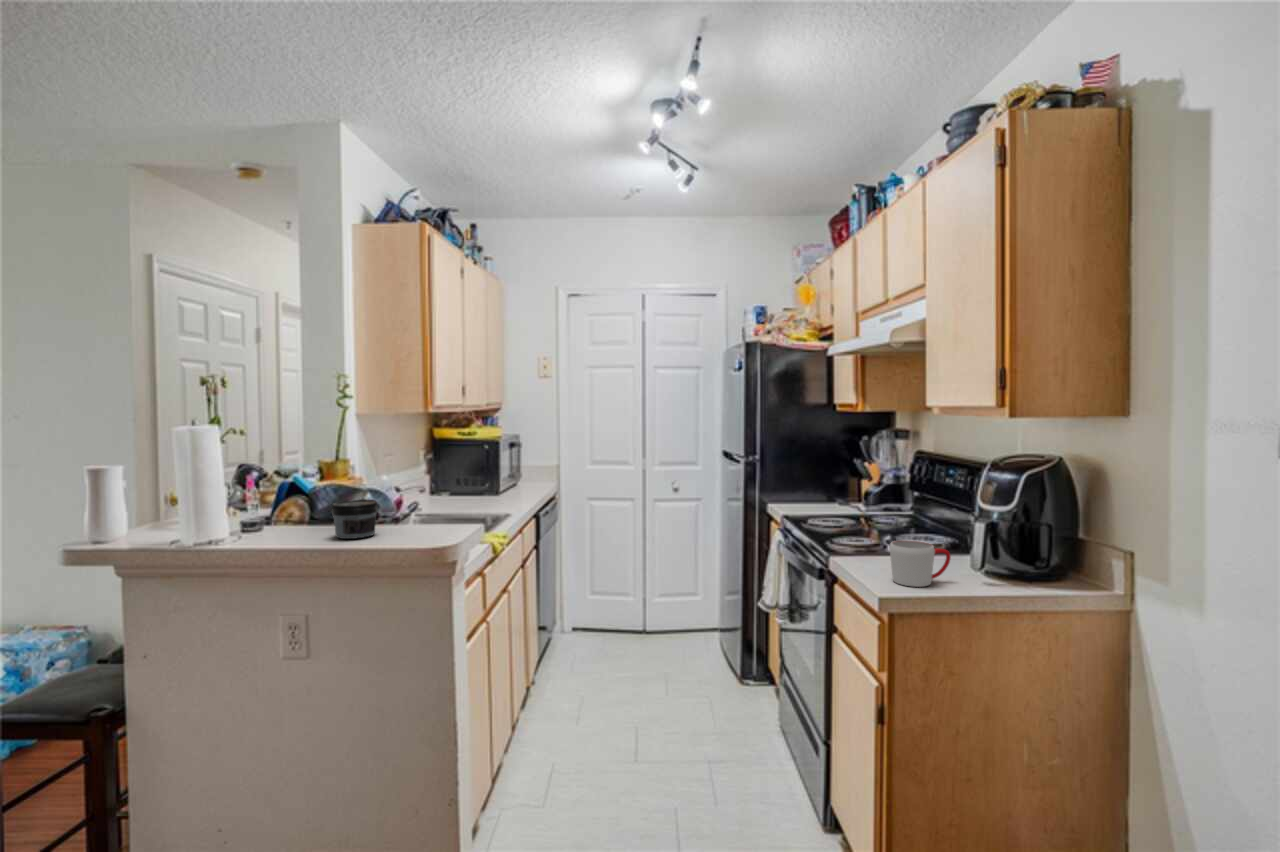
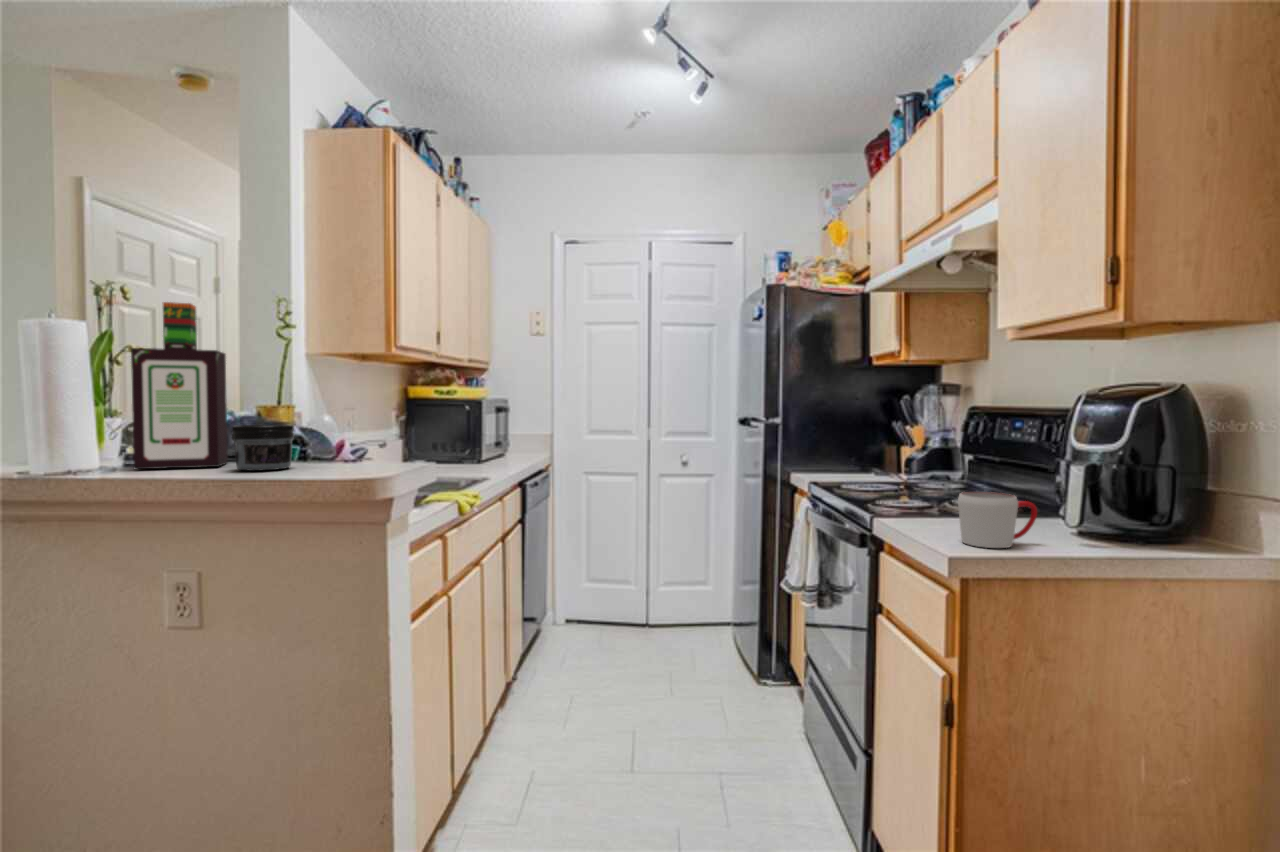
bottle: none [255,409,321,538] -> present [131,302,228,469]

